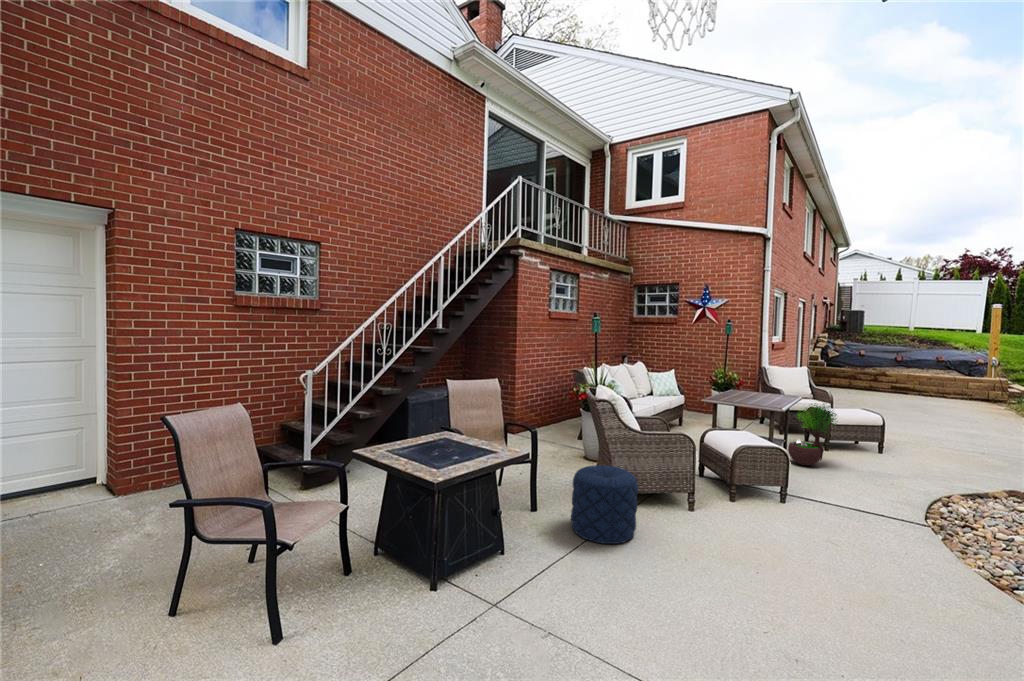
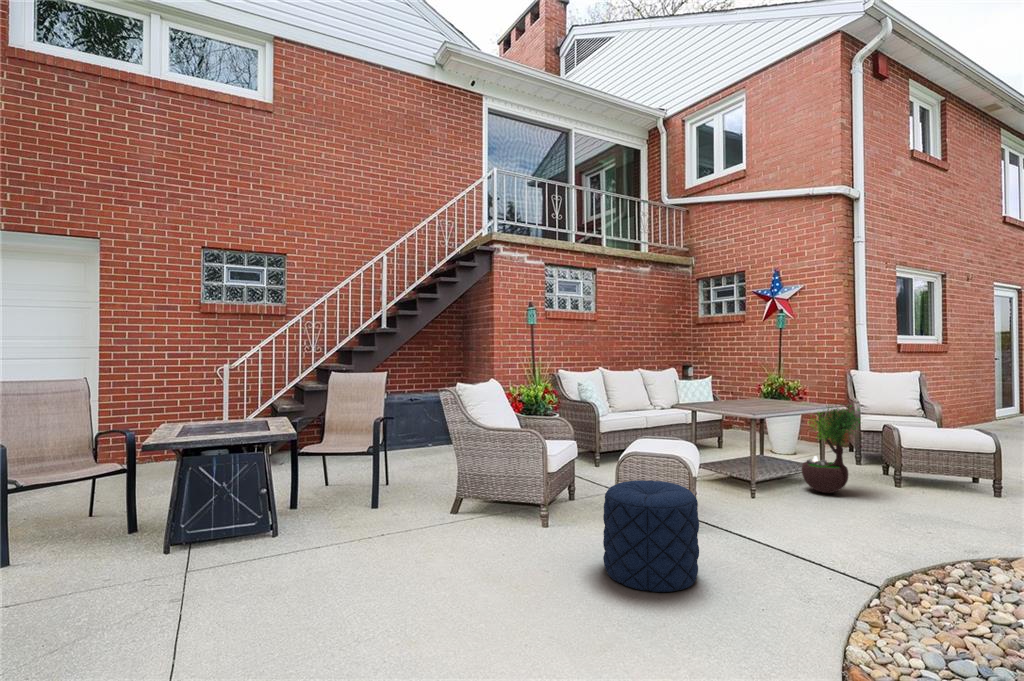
pouf: present [571,465,638,544] -> present [603,480,699,592]

